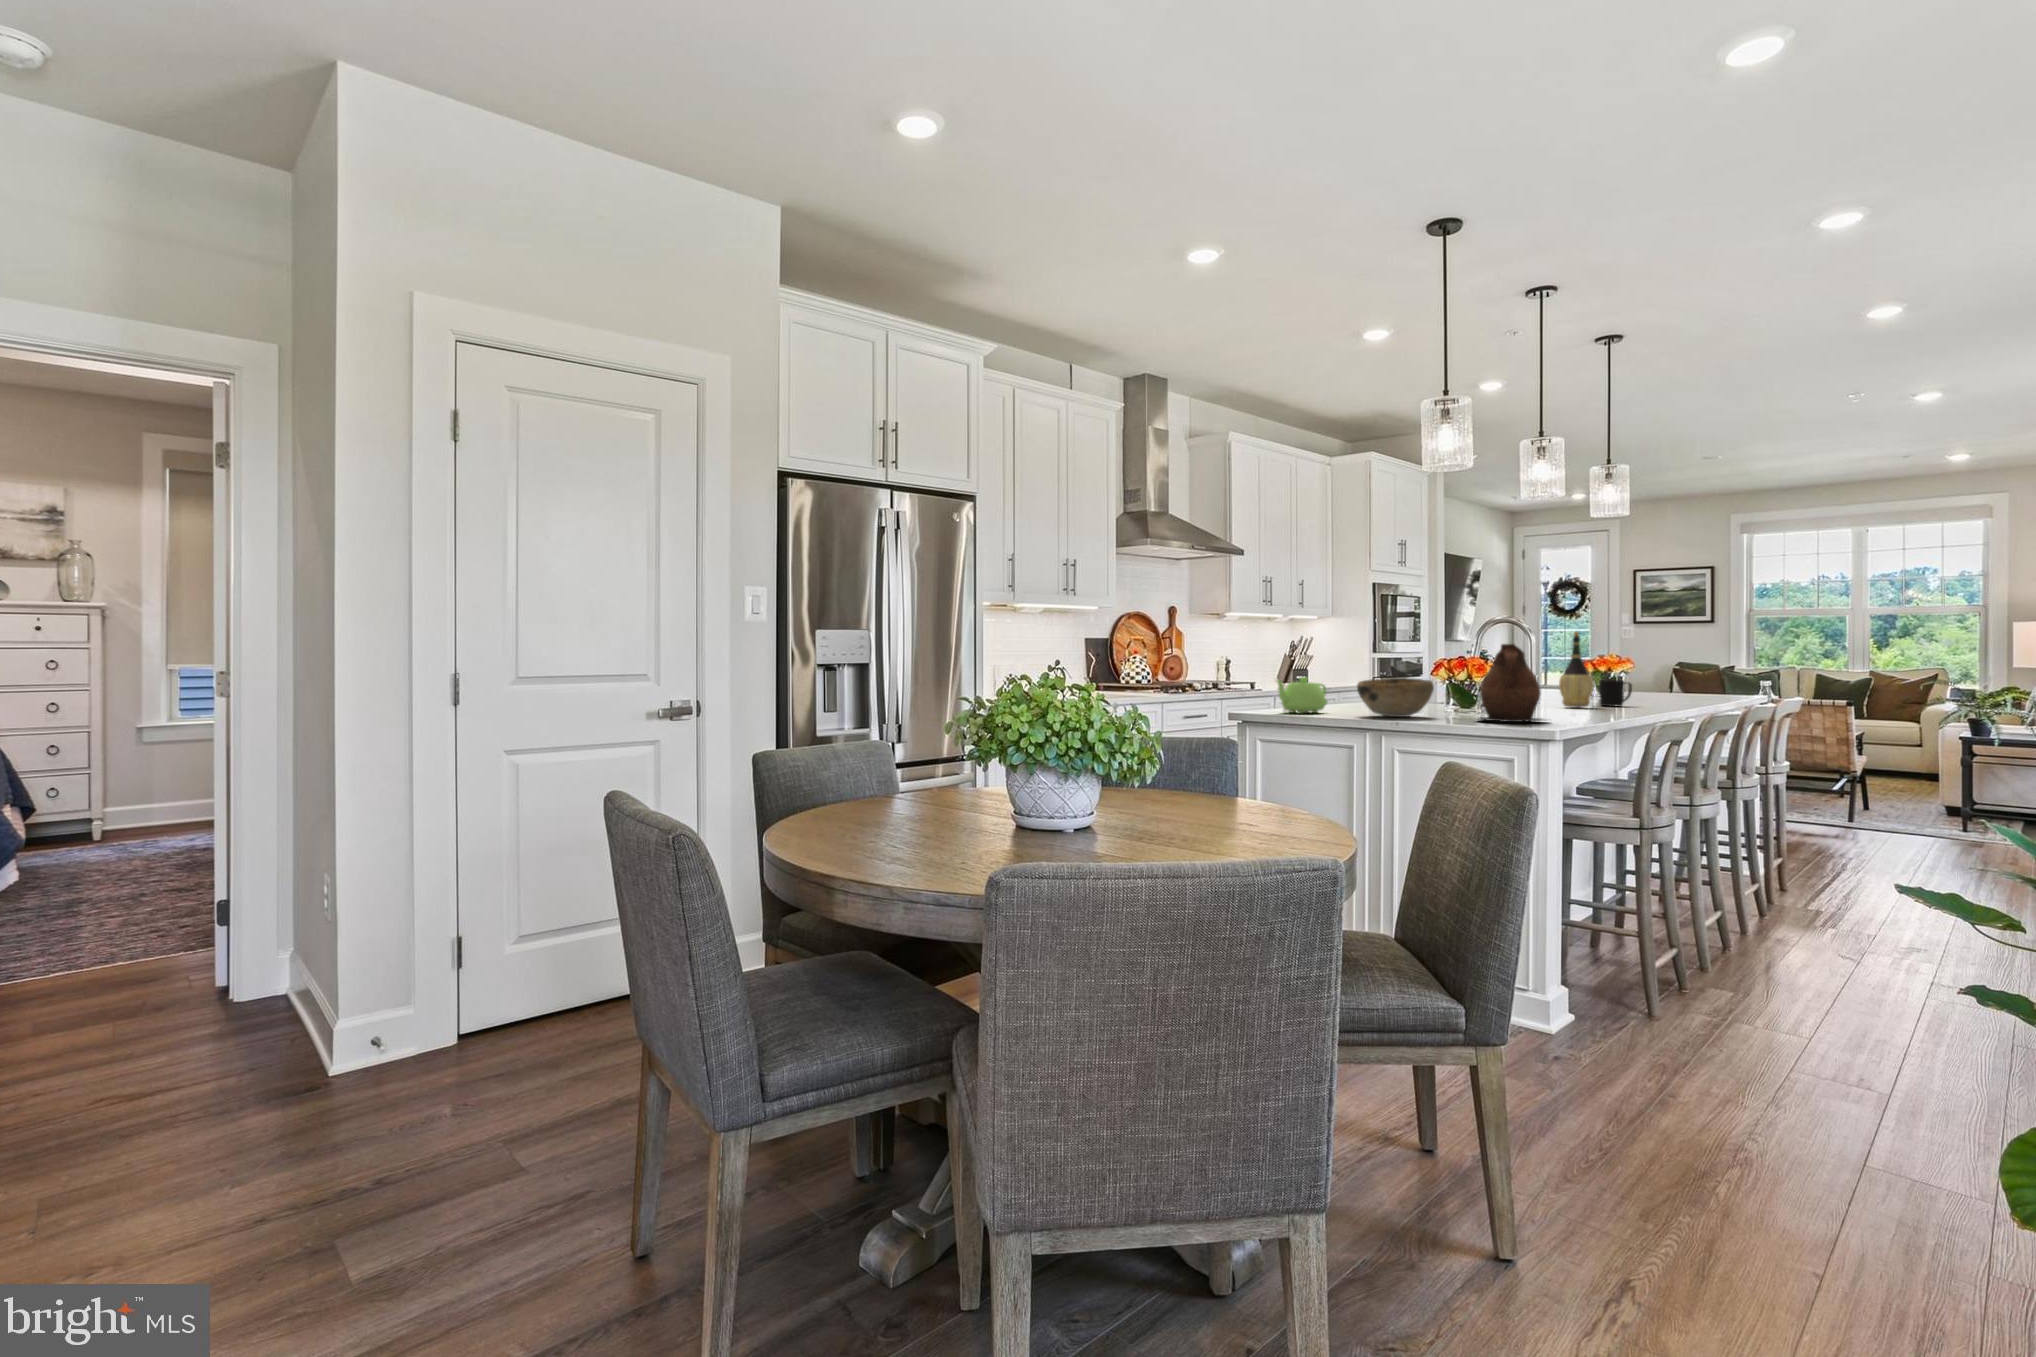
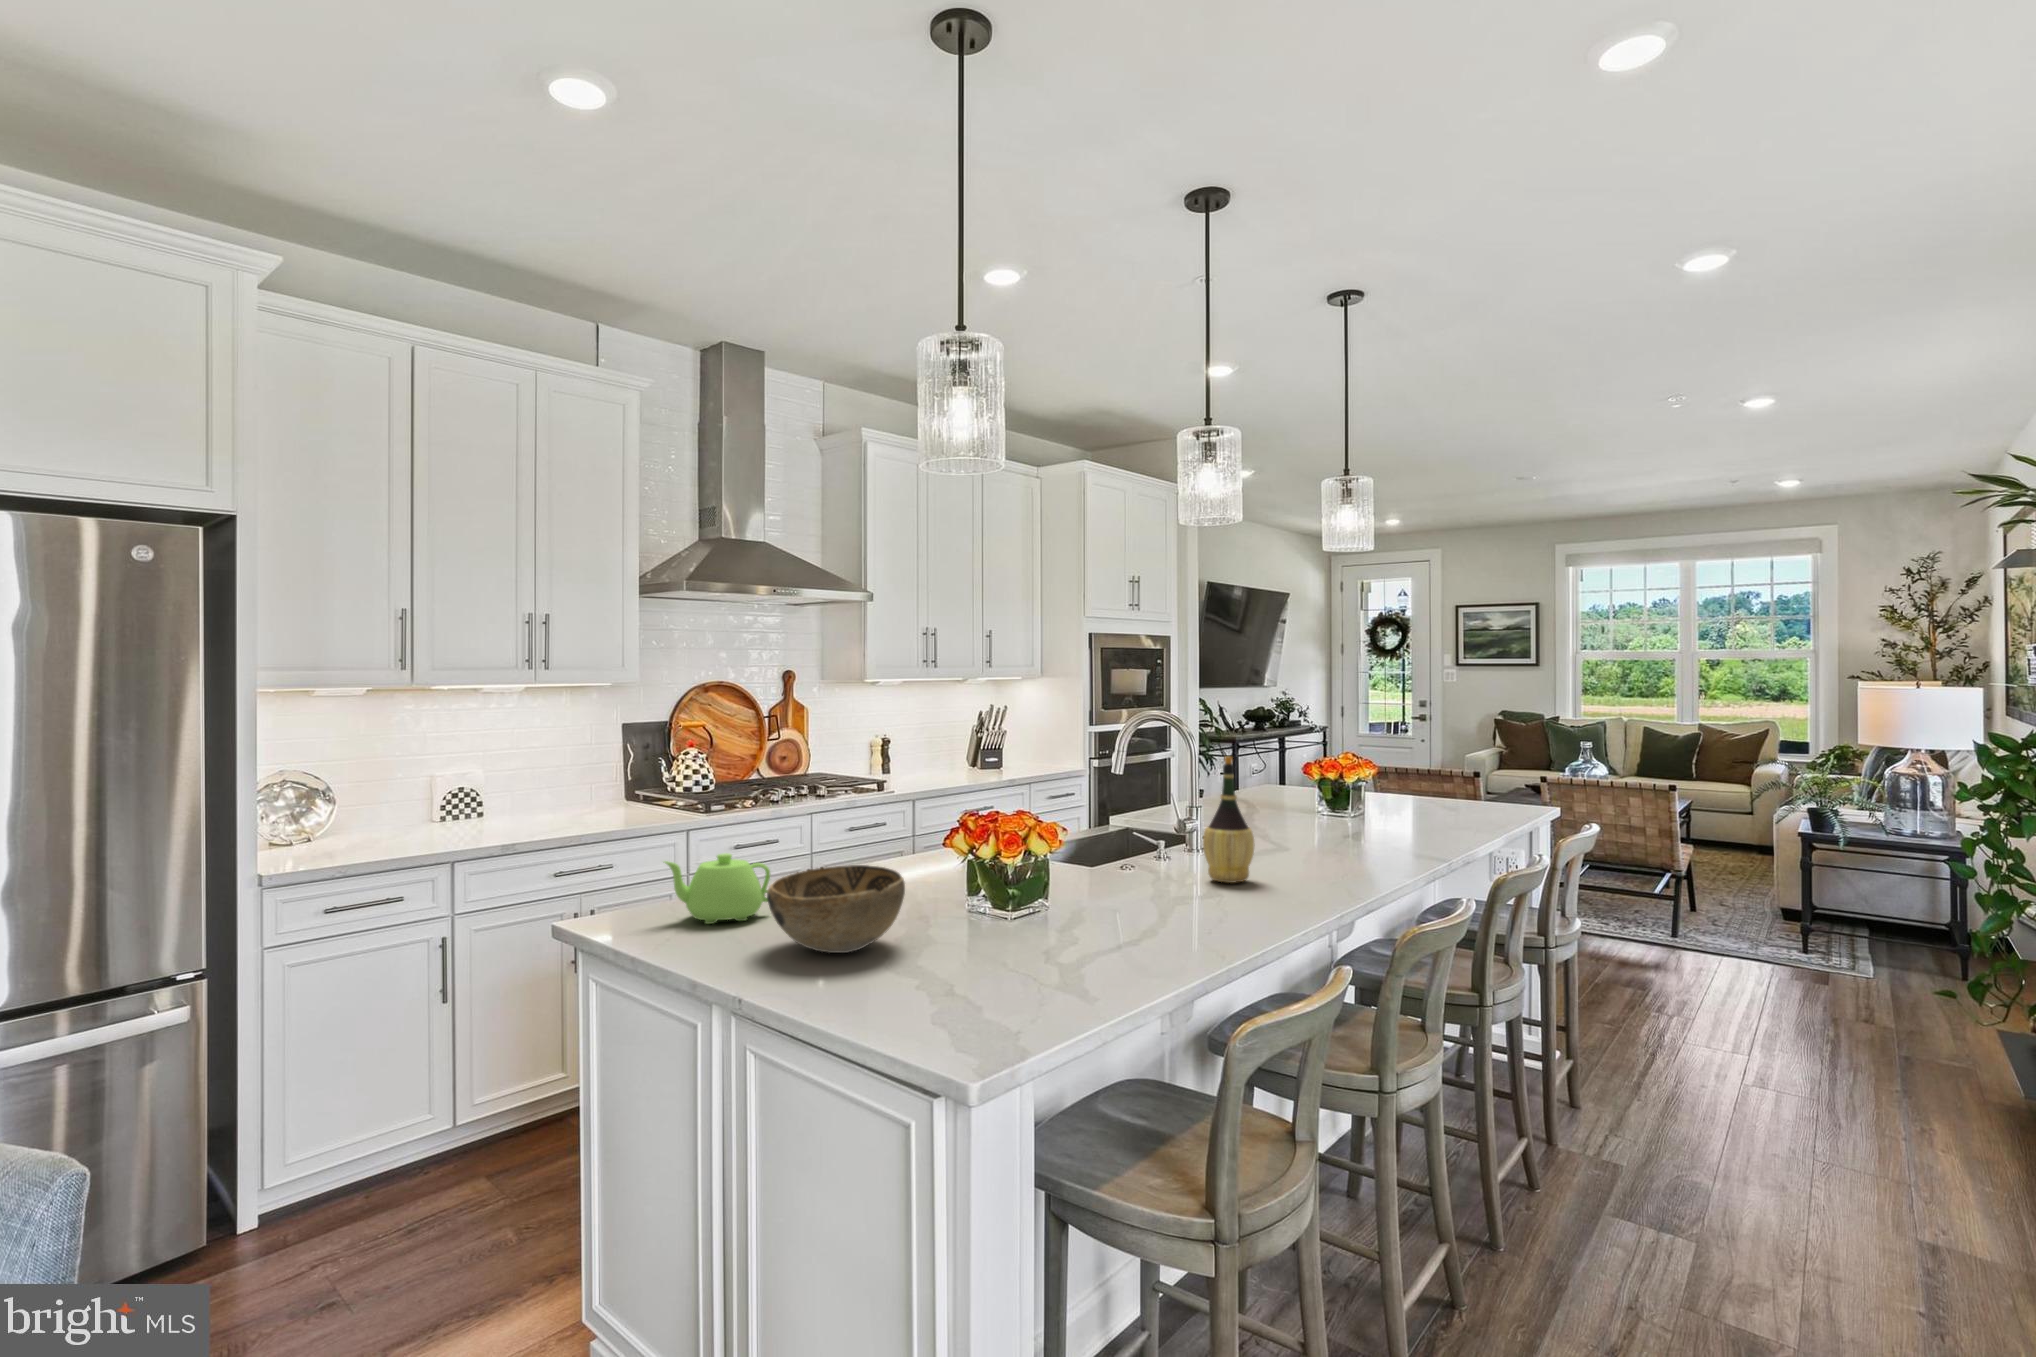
ceramic pitcher: present [1478,644,1543,722] -> none [924,839,1070,1007]
mug: present [1599,679,1632,706] -> none [1275,826,1323,874]

